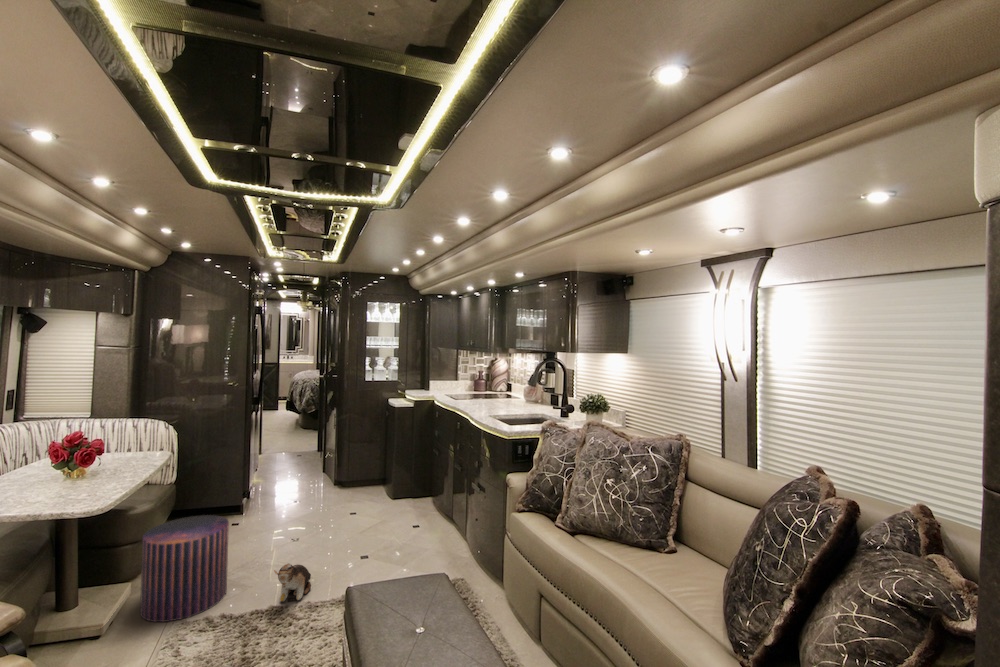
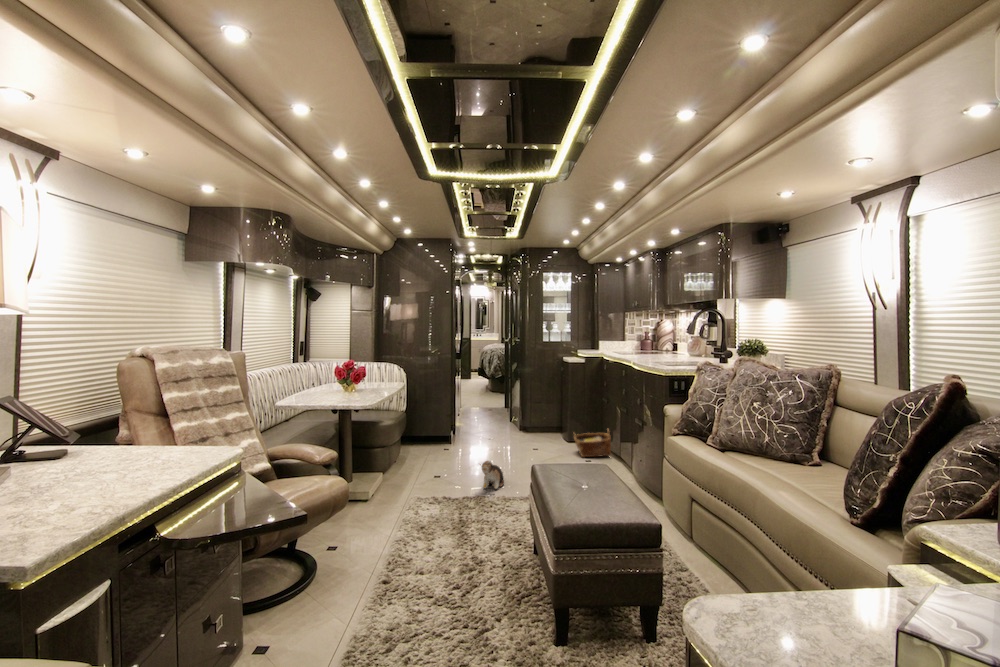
woven basket: none [401,485,445,524] -> present [574,430,611,457]
pouf: present [140,515,229,622] -> none [397,425,448,488]

